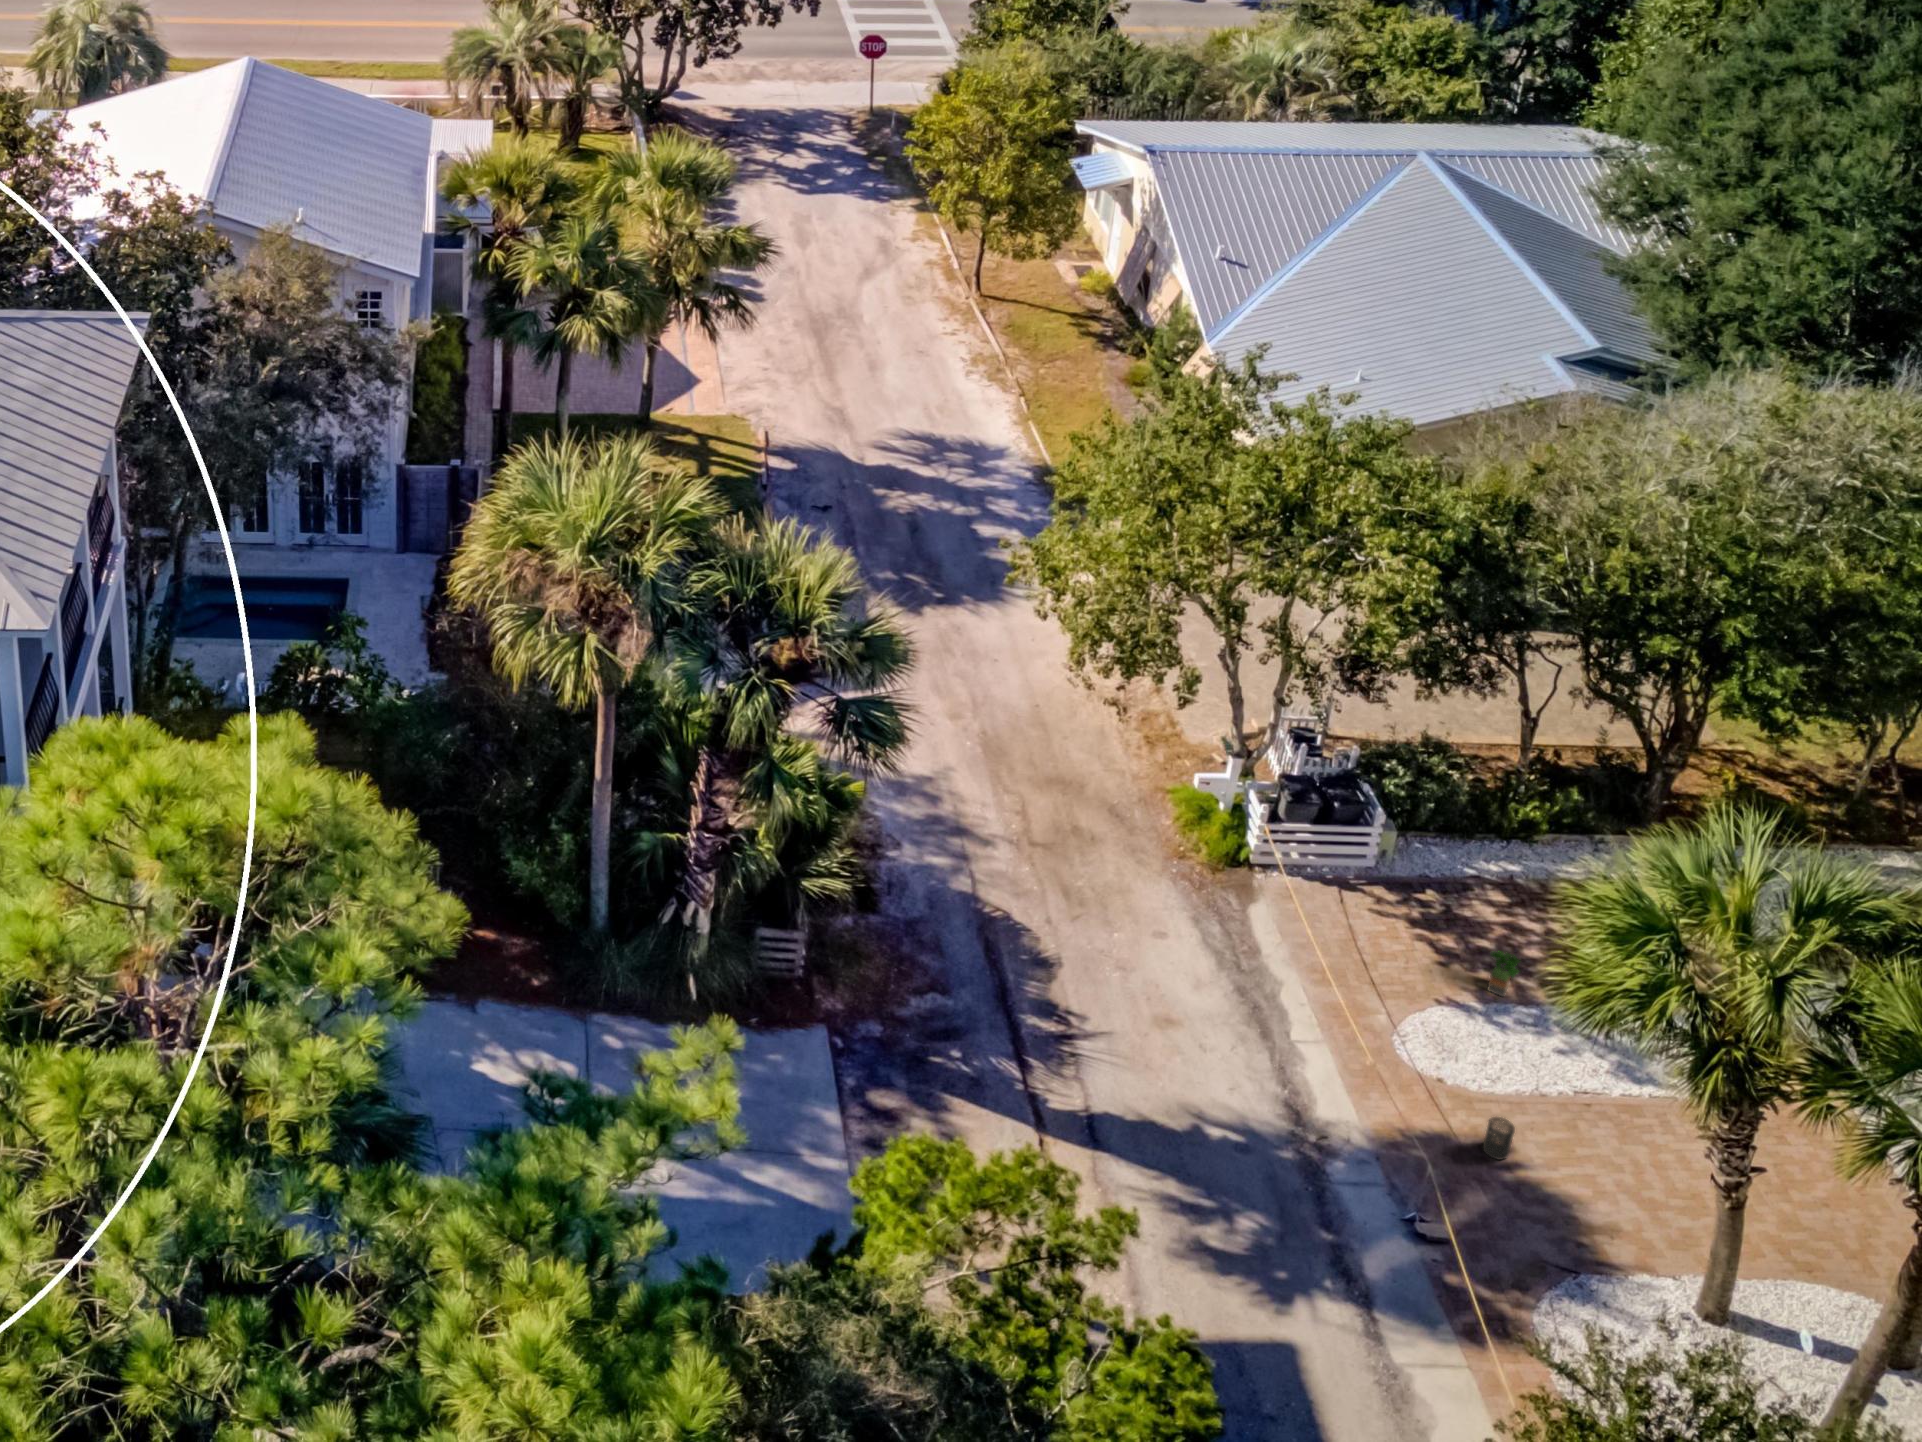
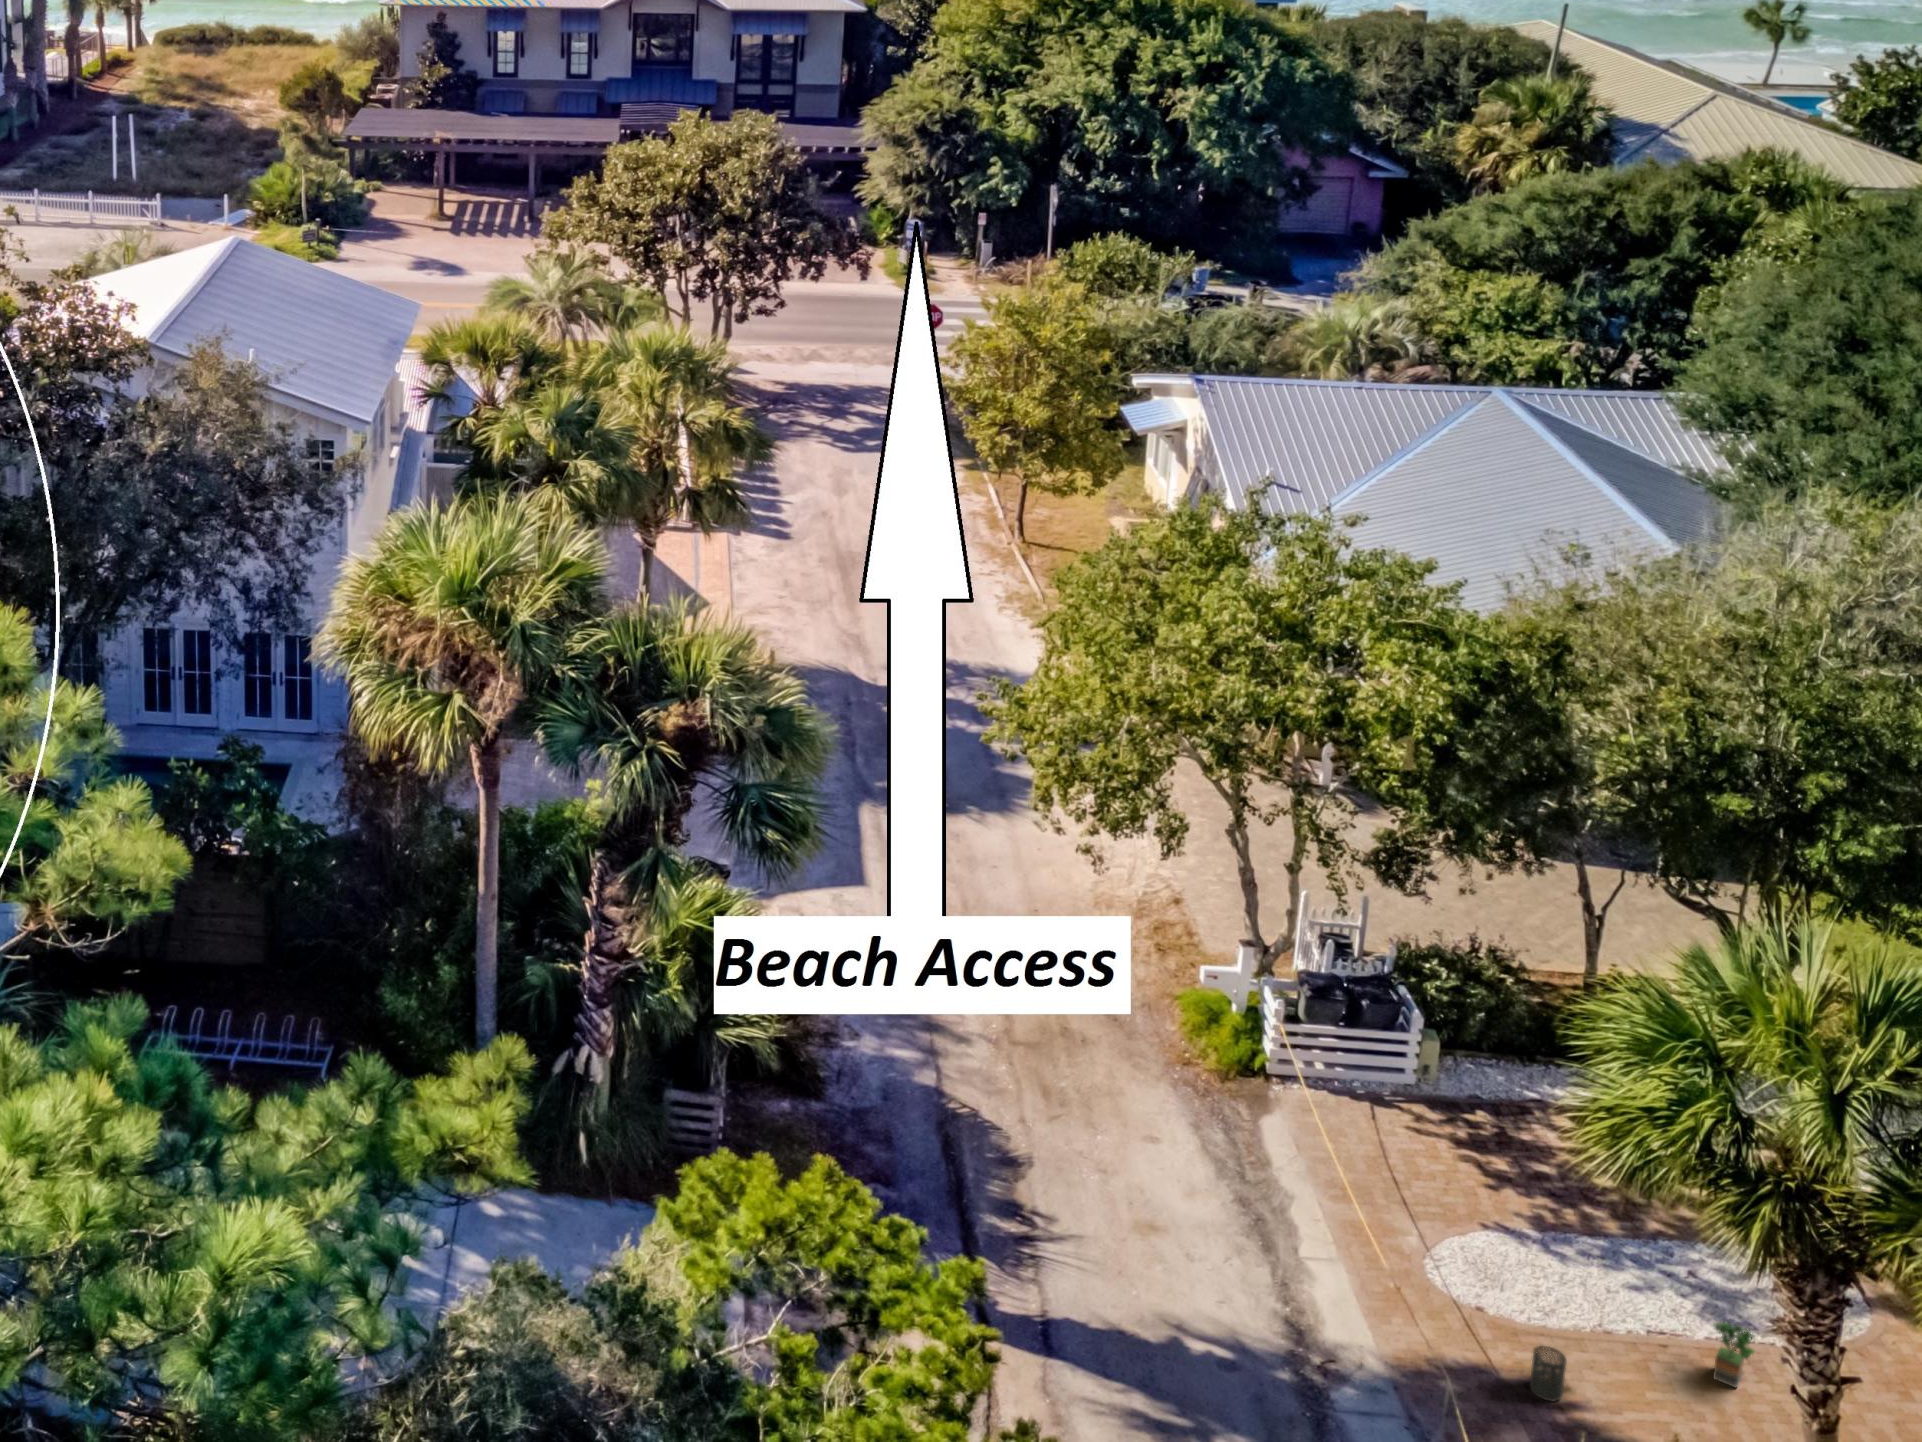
potted tree: present [1488,951,1519,996] -> present [1713,1322,1756,1387]

